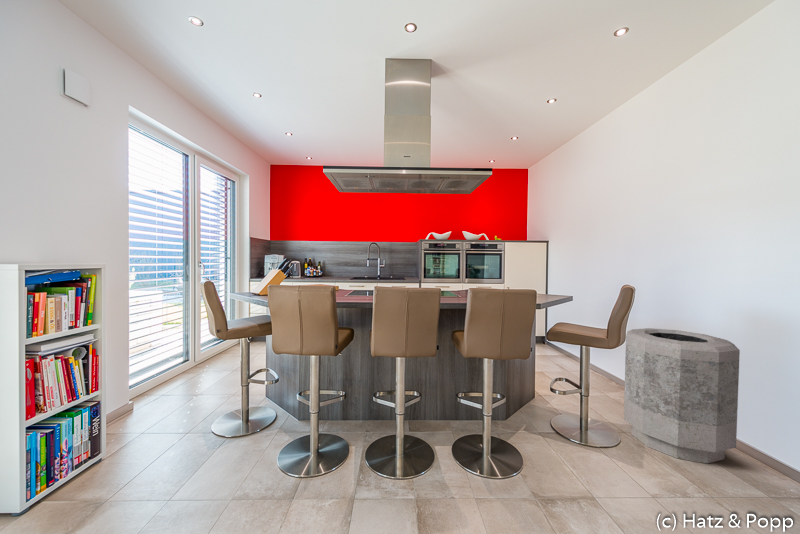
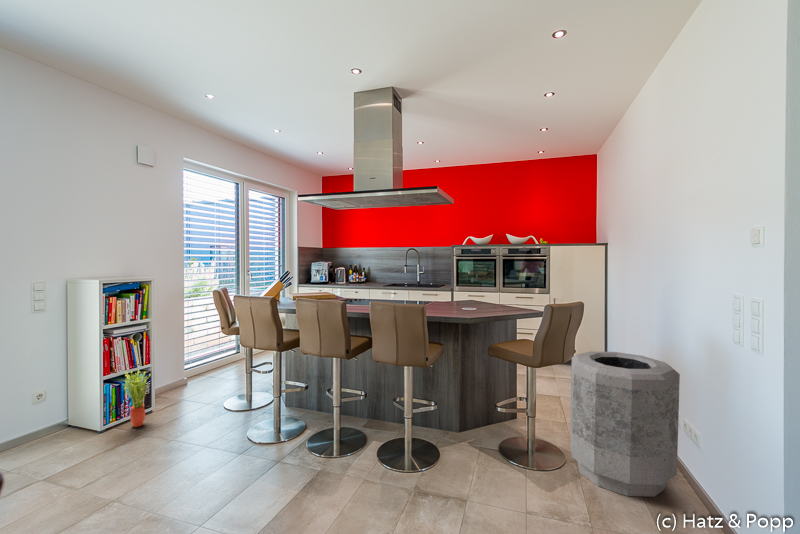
potted plant: none [62,401,109,491] -> present [124,370,151,427]

